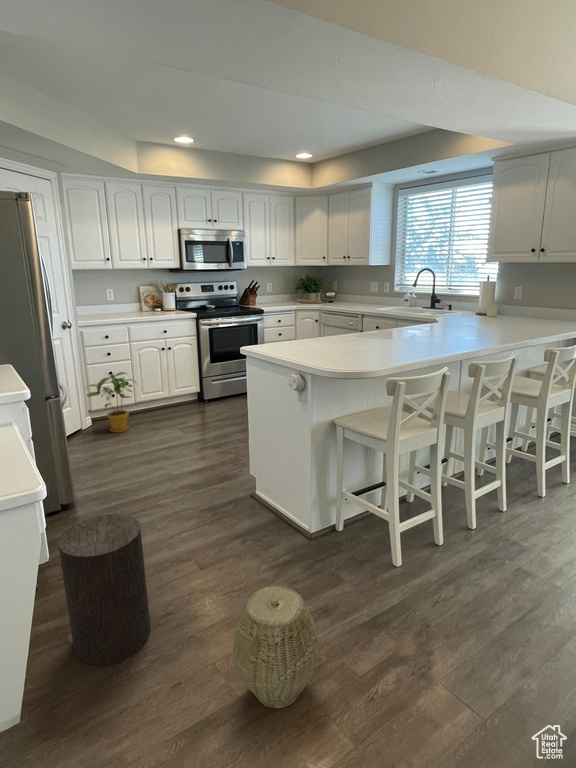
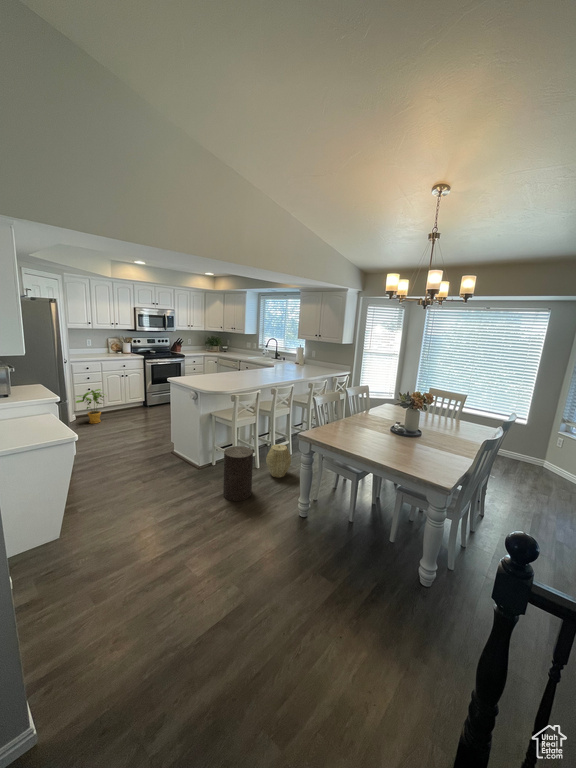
stool: present [59,514,151,666] -> present [223,446,253,501]
woven basket: present [234,586,319,708] -> present [266,444,291,478]

